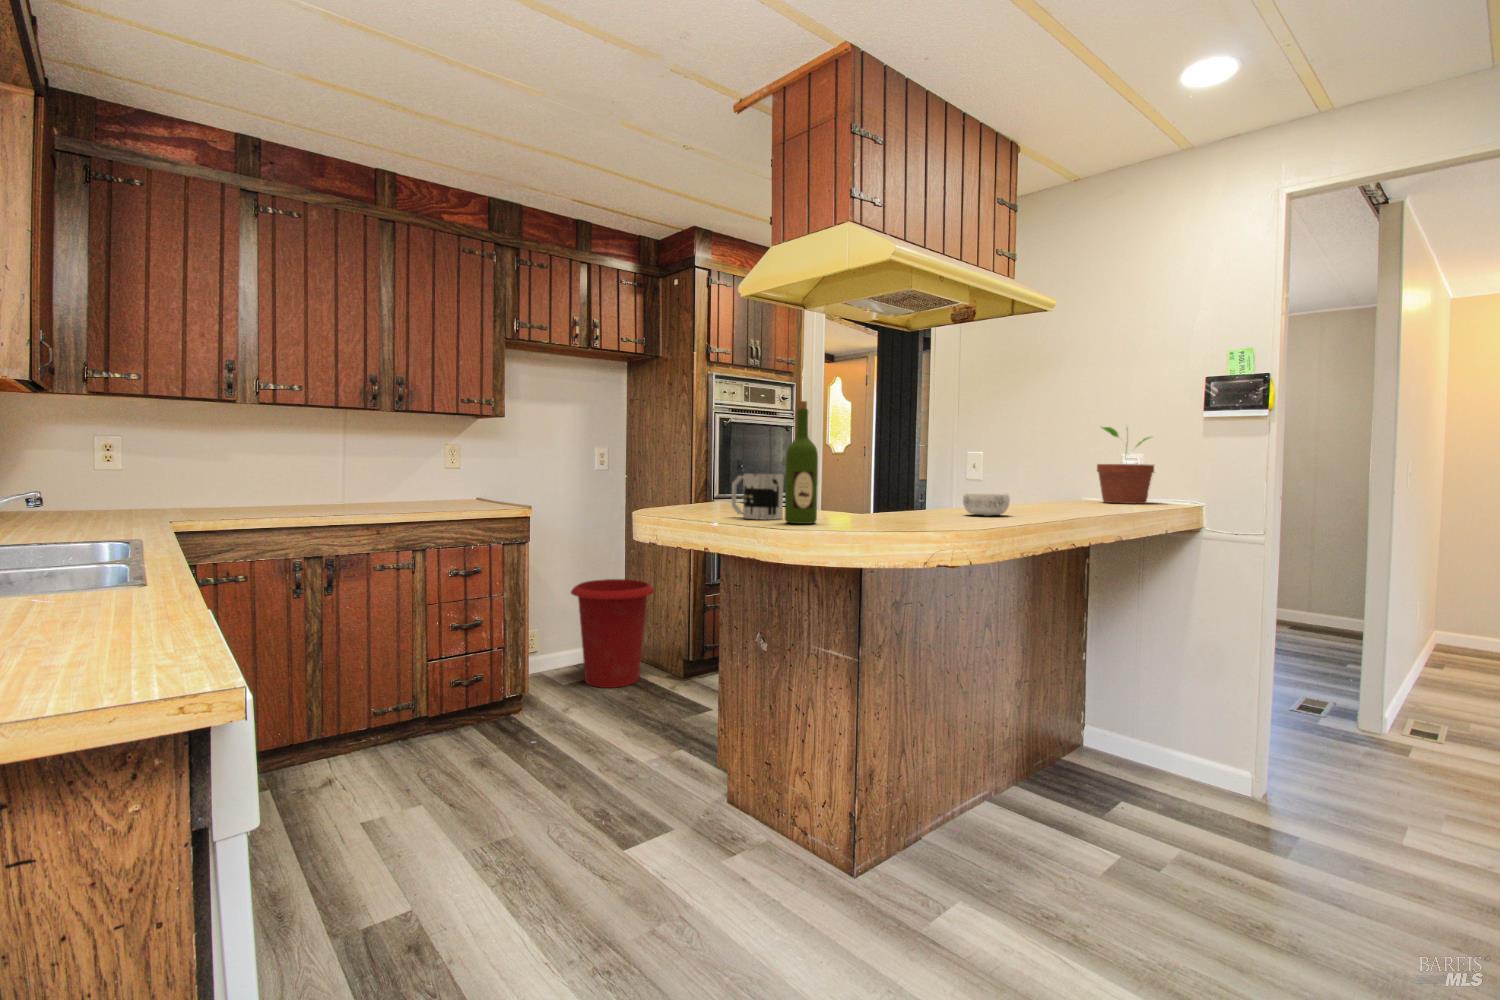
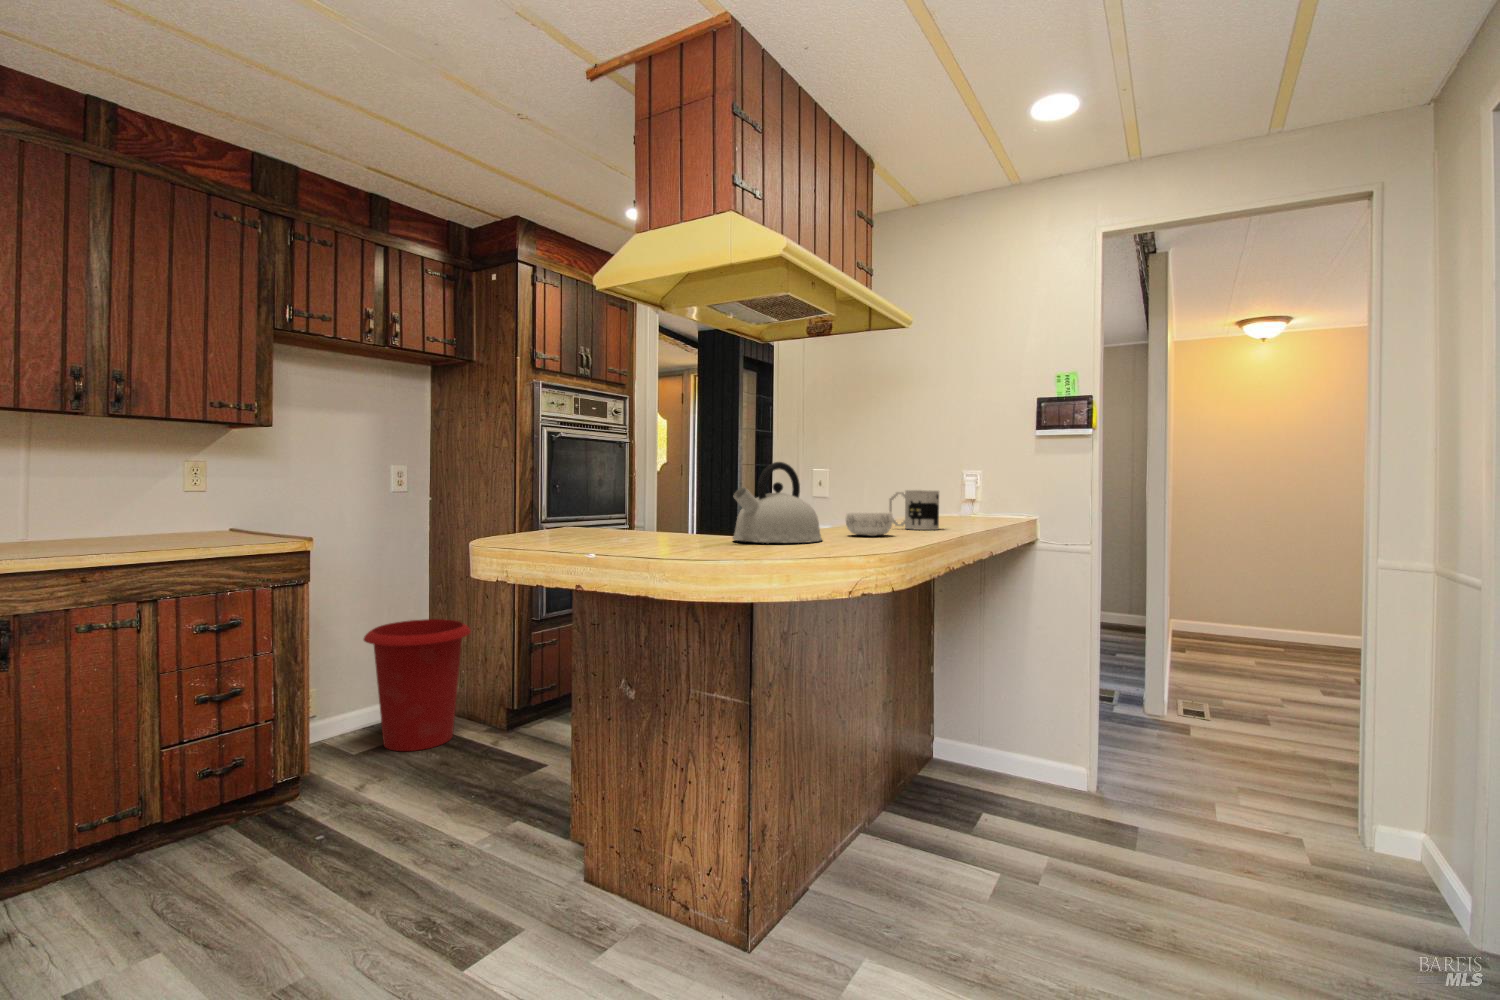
wine bottle: present [785,401,818,524] -> none [672,410,710,552]
potted plant: present [1097,427,1154,504] -> none [941,434,993,519]
kettle: none [848,446,932,519] -> present [733,462,822,543]
mug: present [732,474,784,520] -> present [889,490,939,530]

